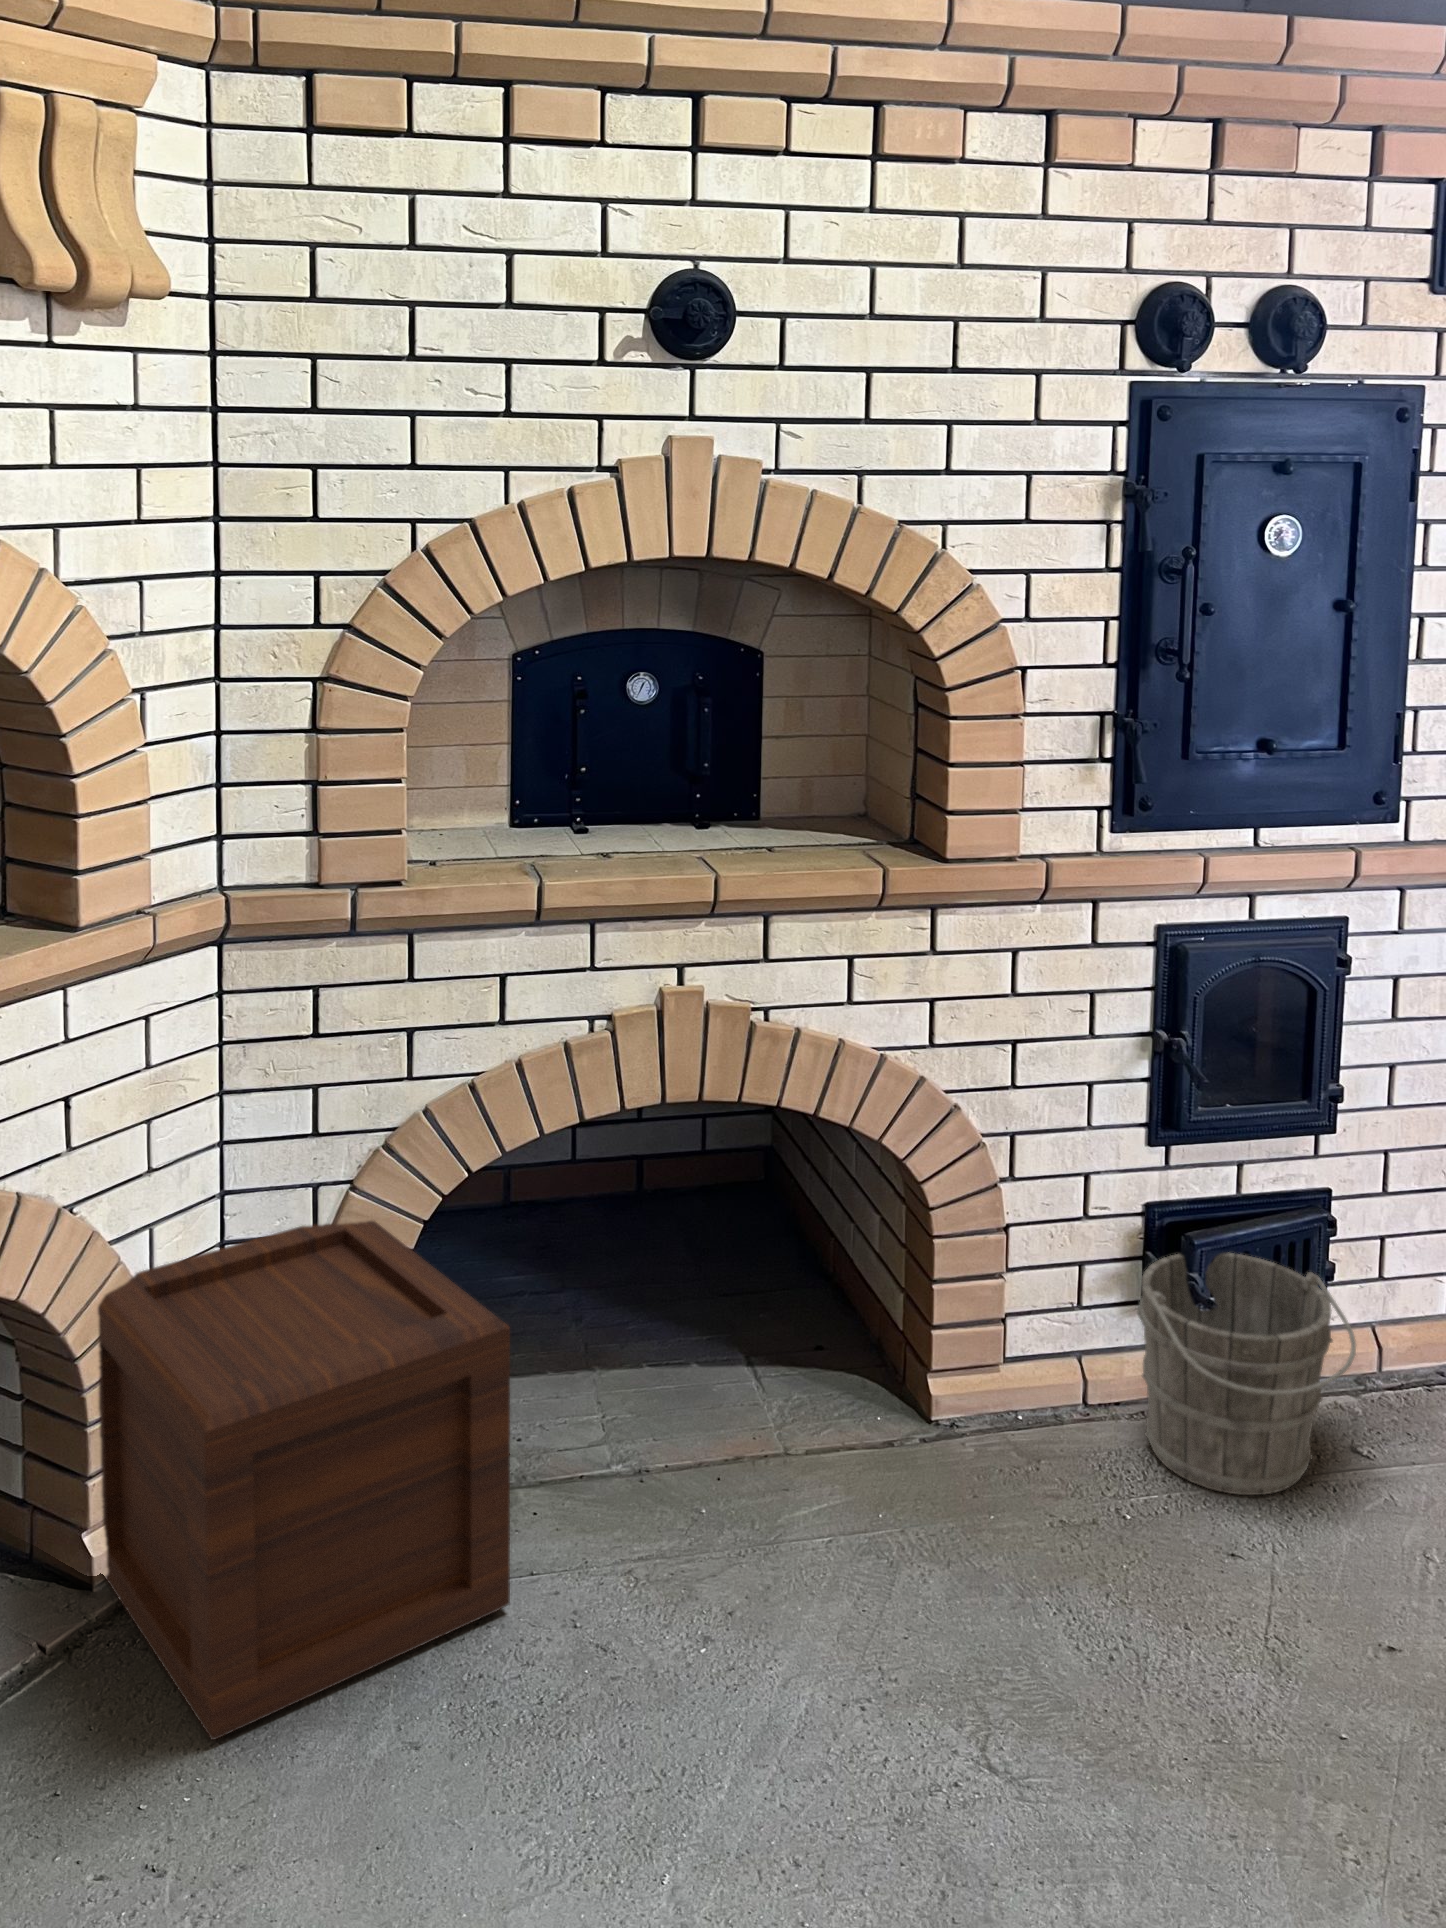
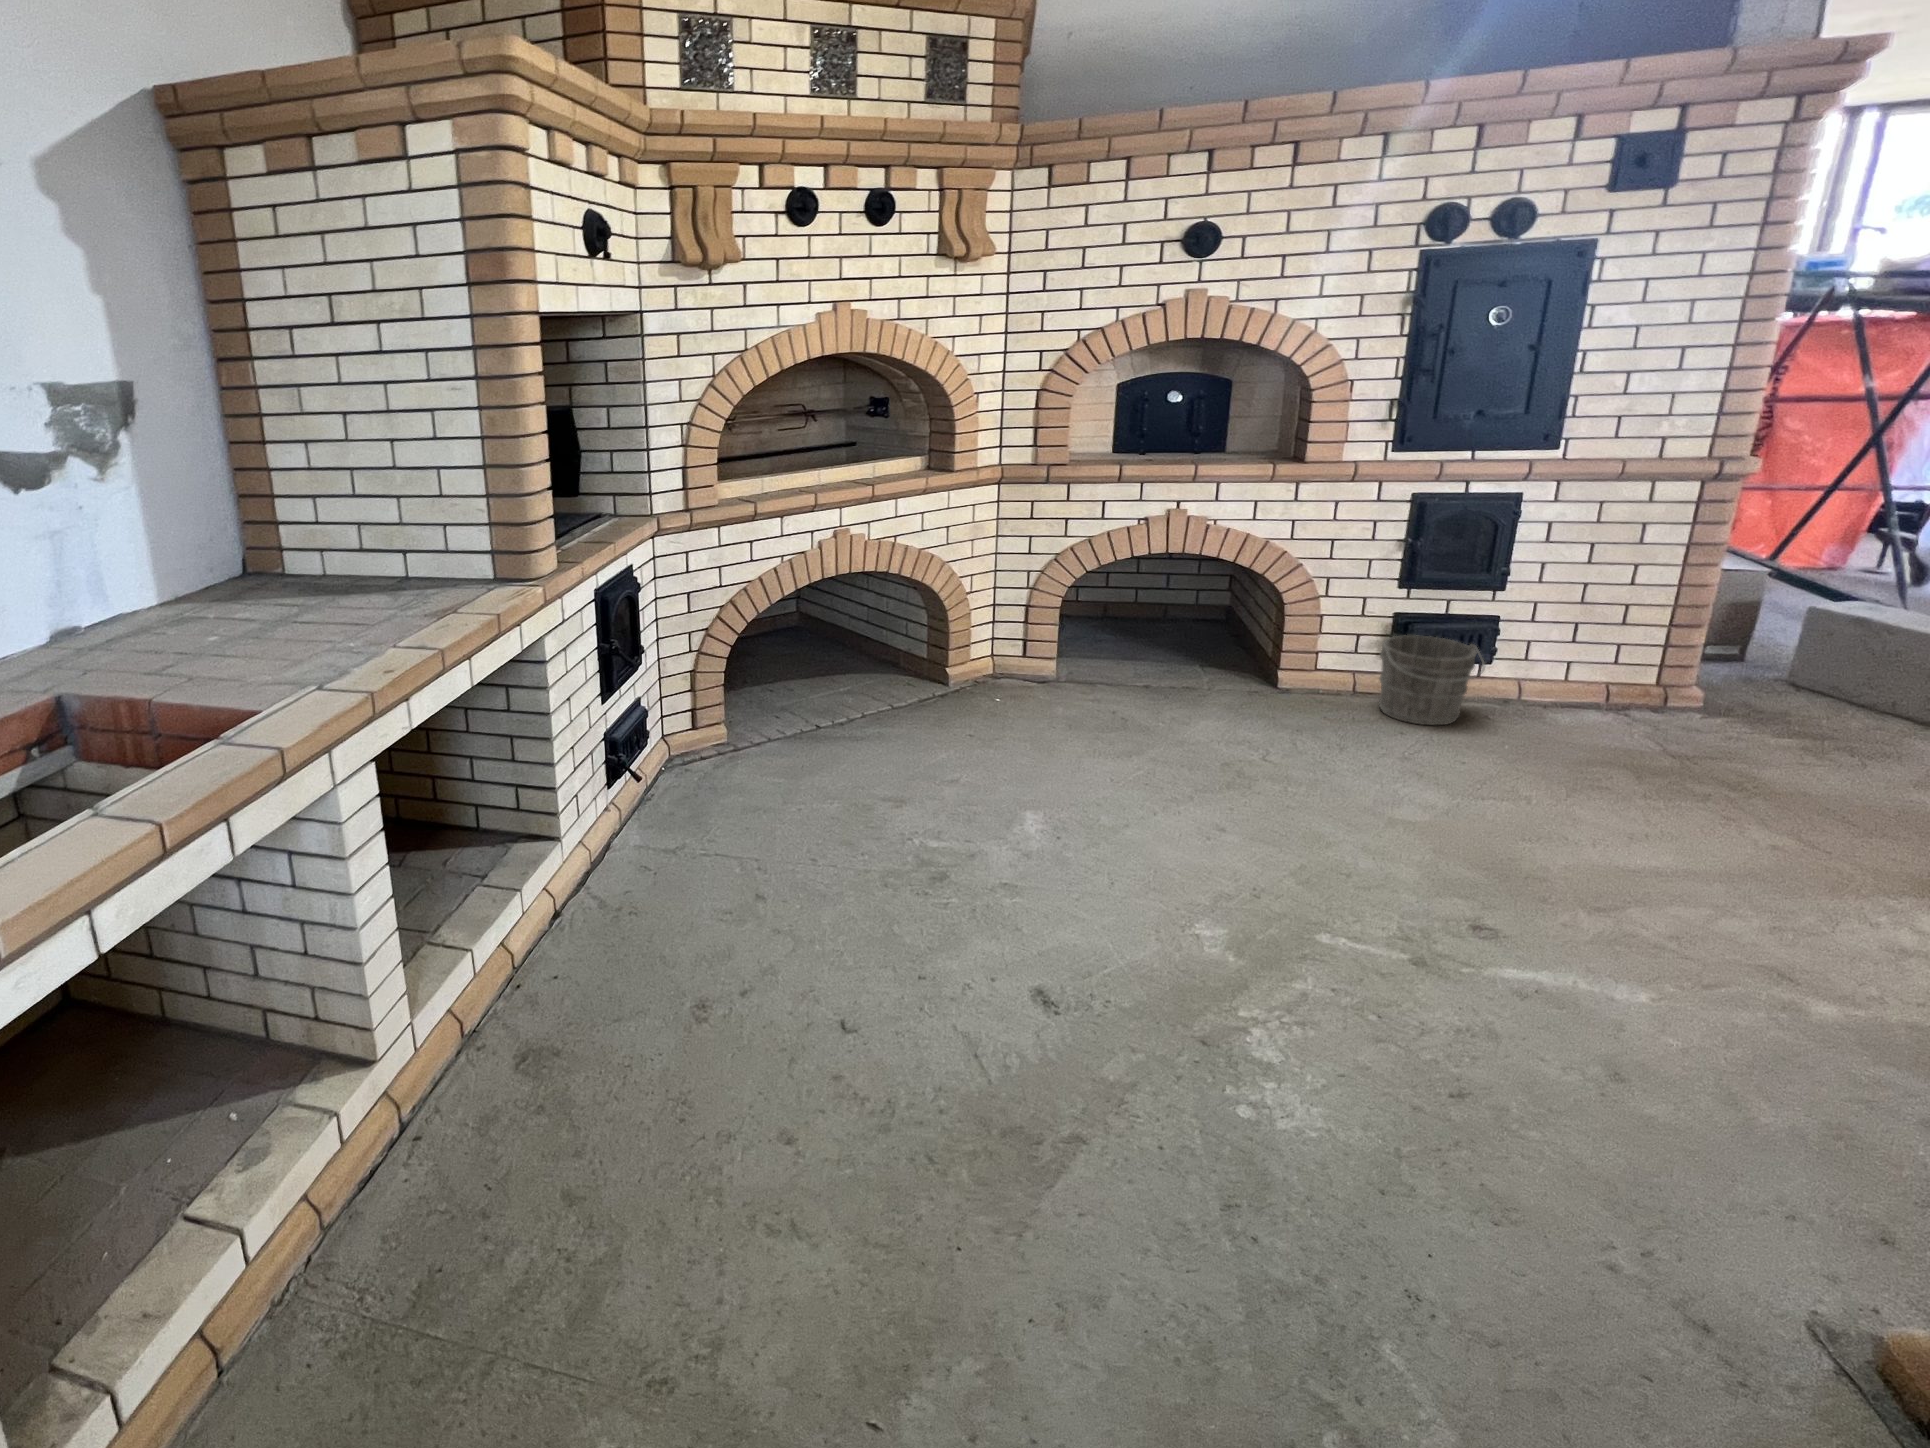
wooden crate: present [98,1221,510,1740] -> none [948,582,1097,718]

